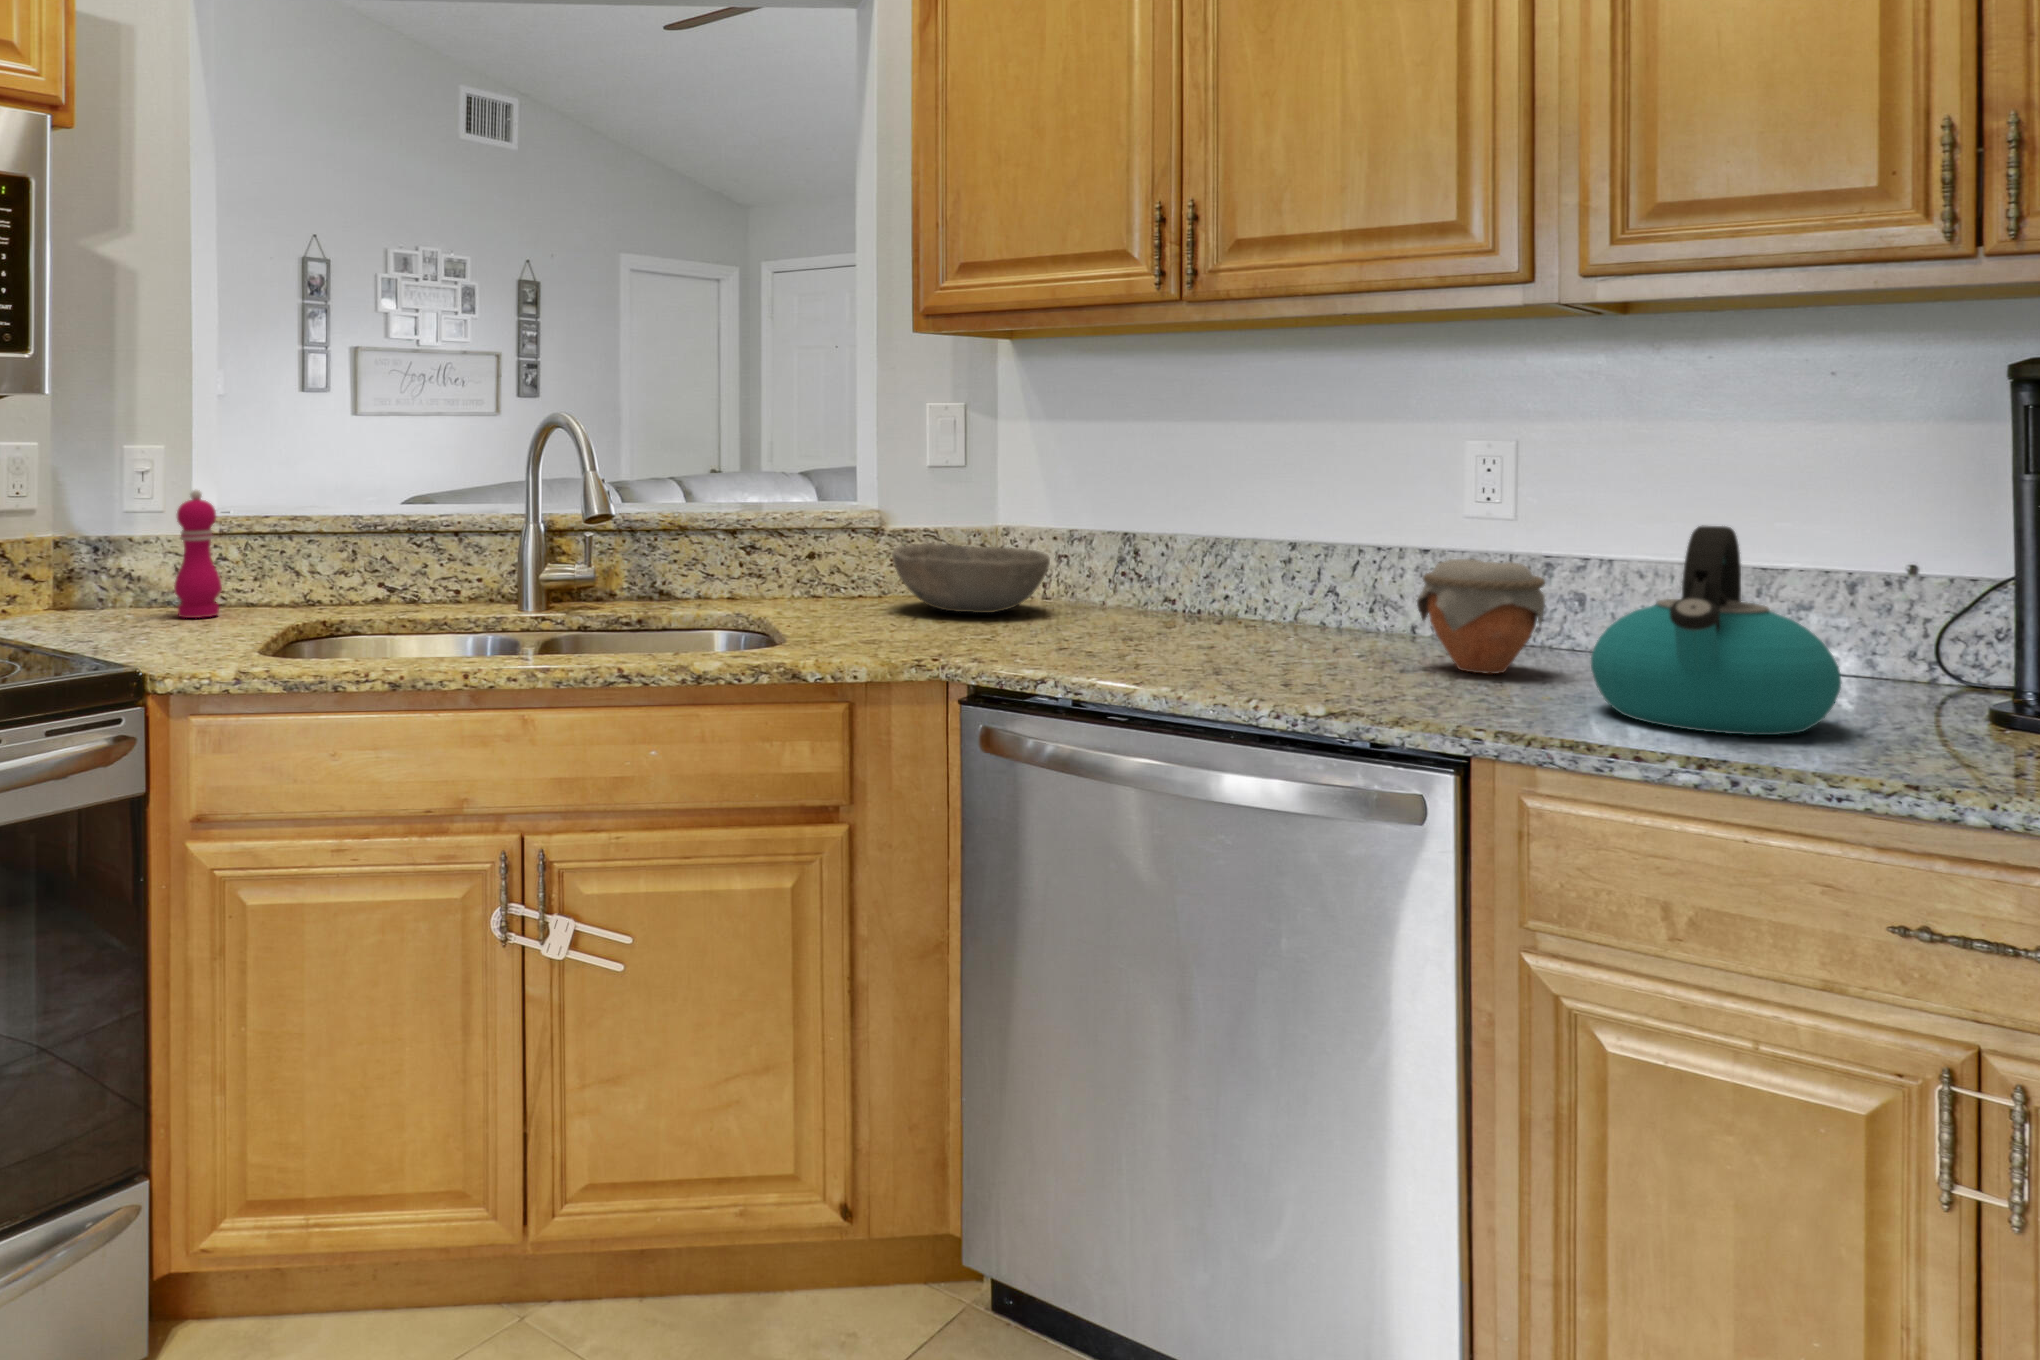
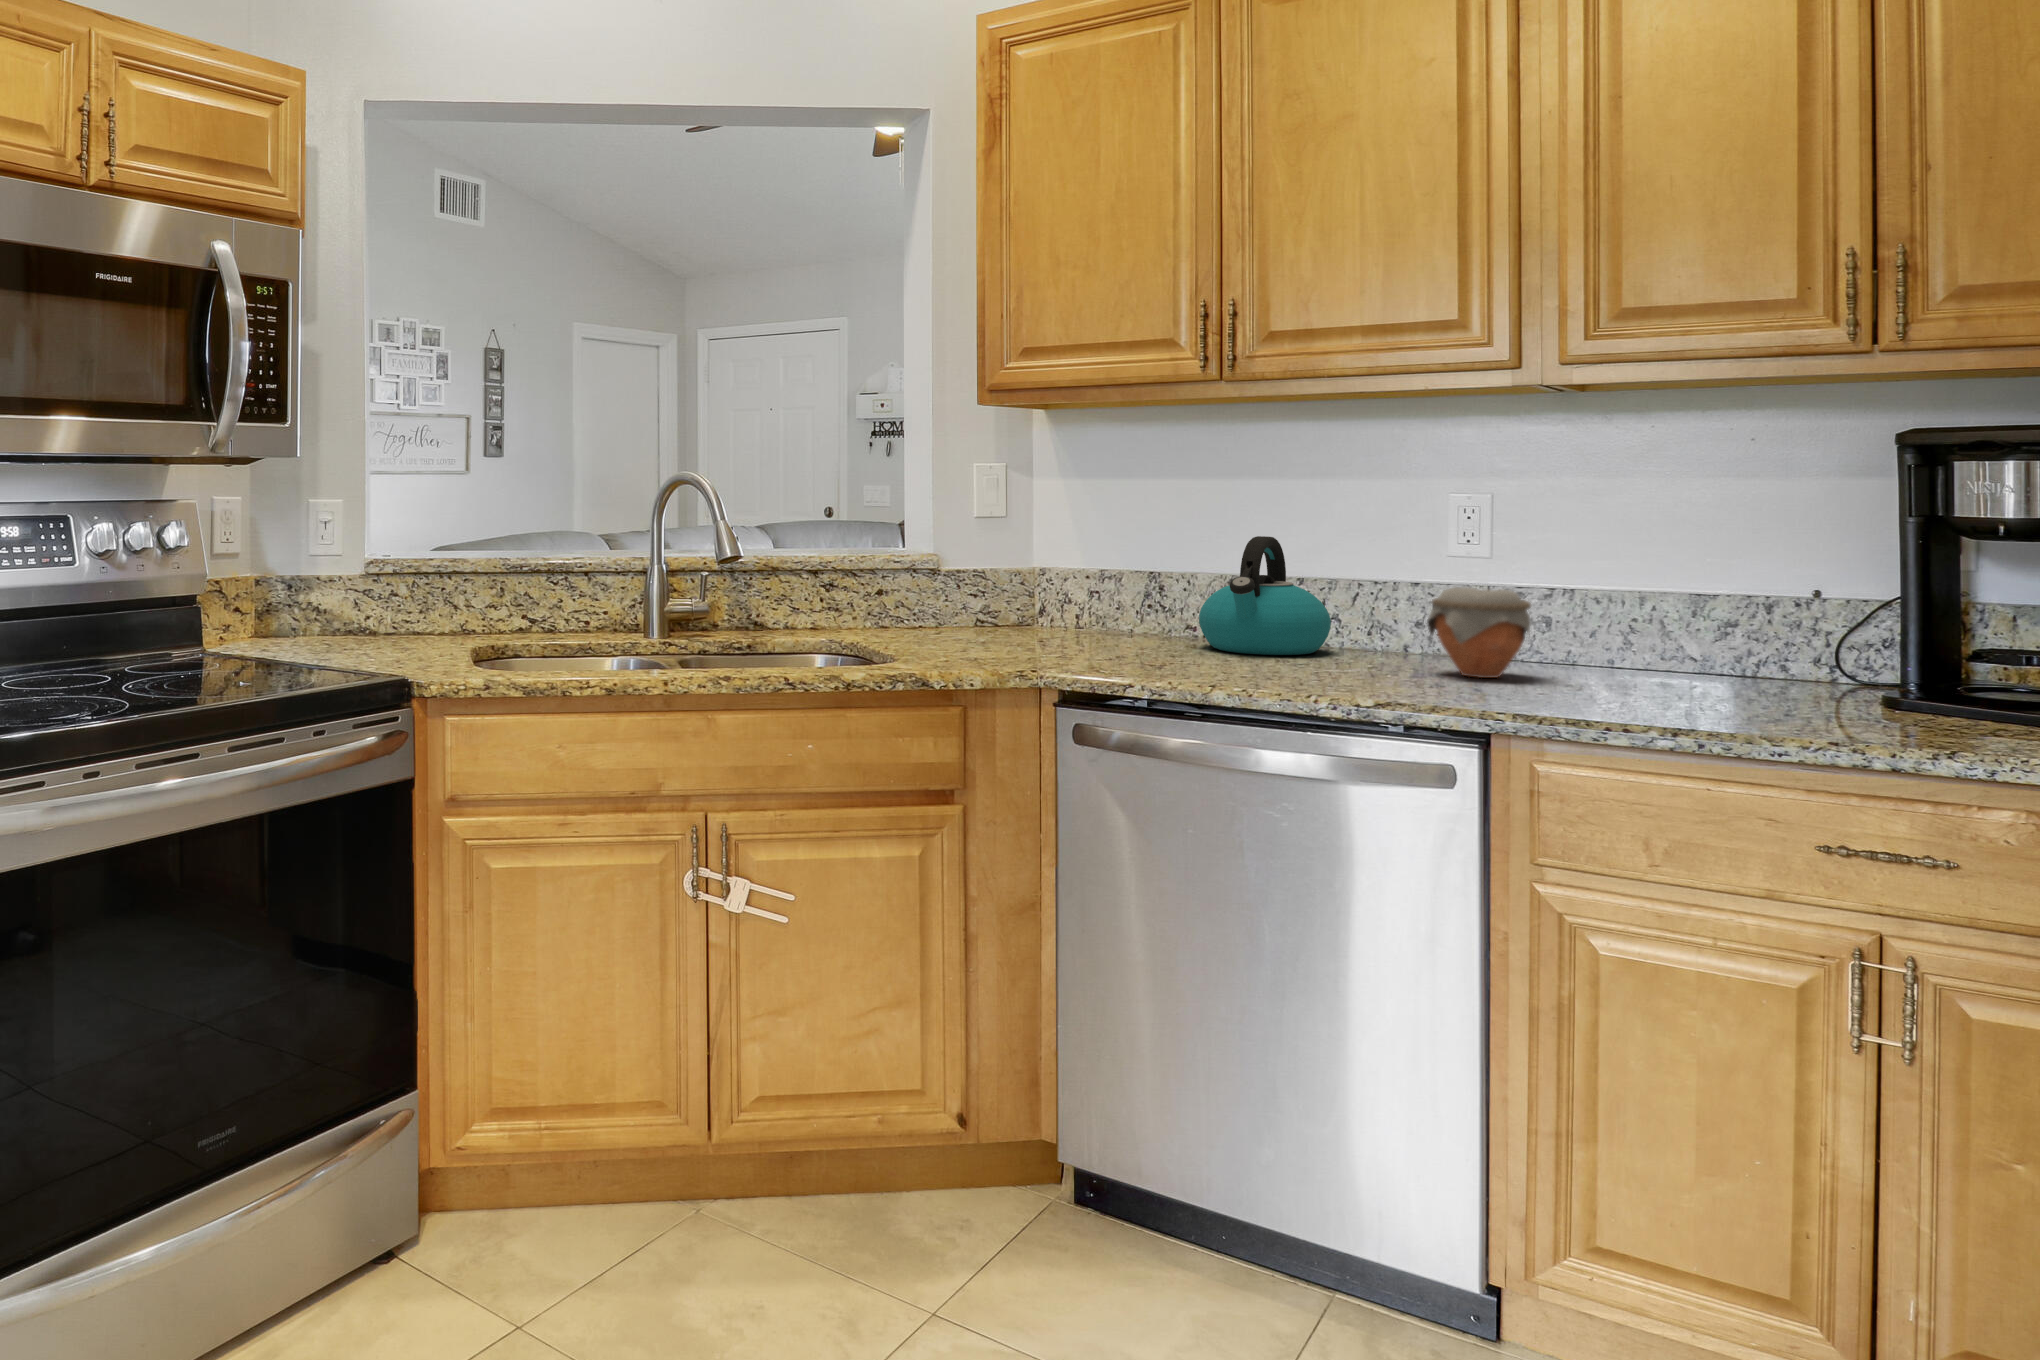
pepper mill: present [174,490,222,618] -> none [361,534,399,642]
kettle: present [1591,525,1841,735] -> present [1199,536,1331,655]
bowl: present [892,543,1050,613] -> none [960,579,1097,637]

